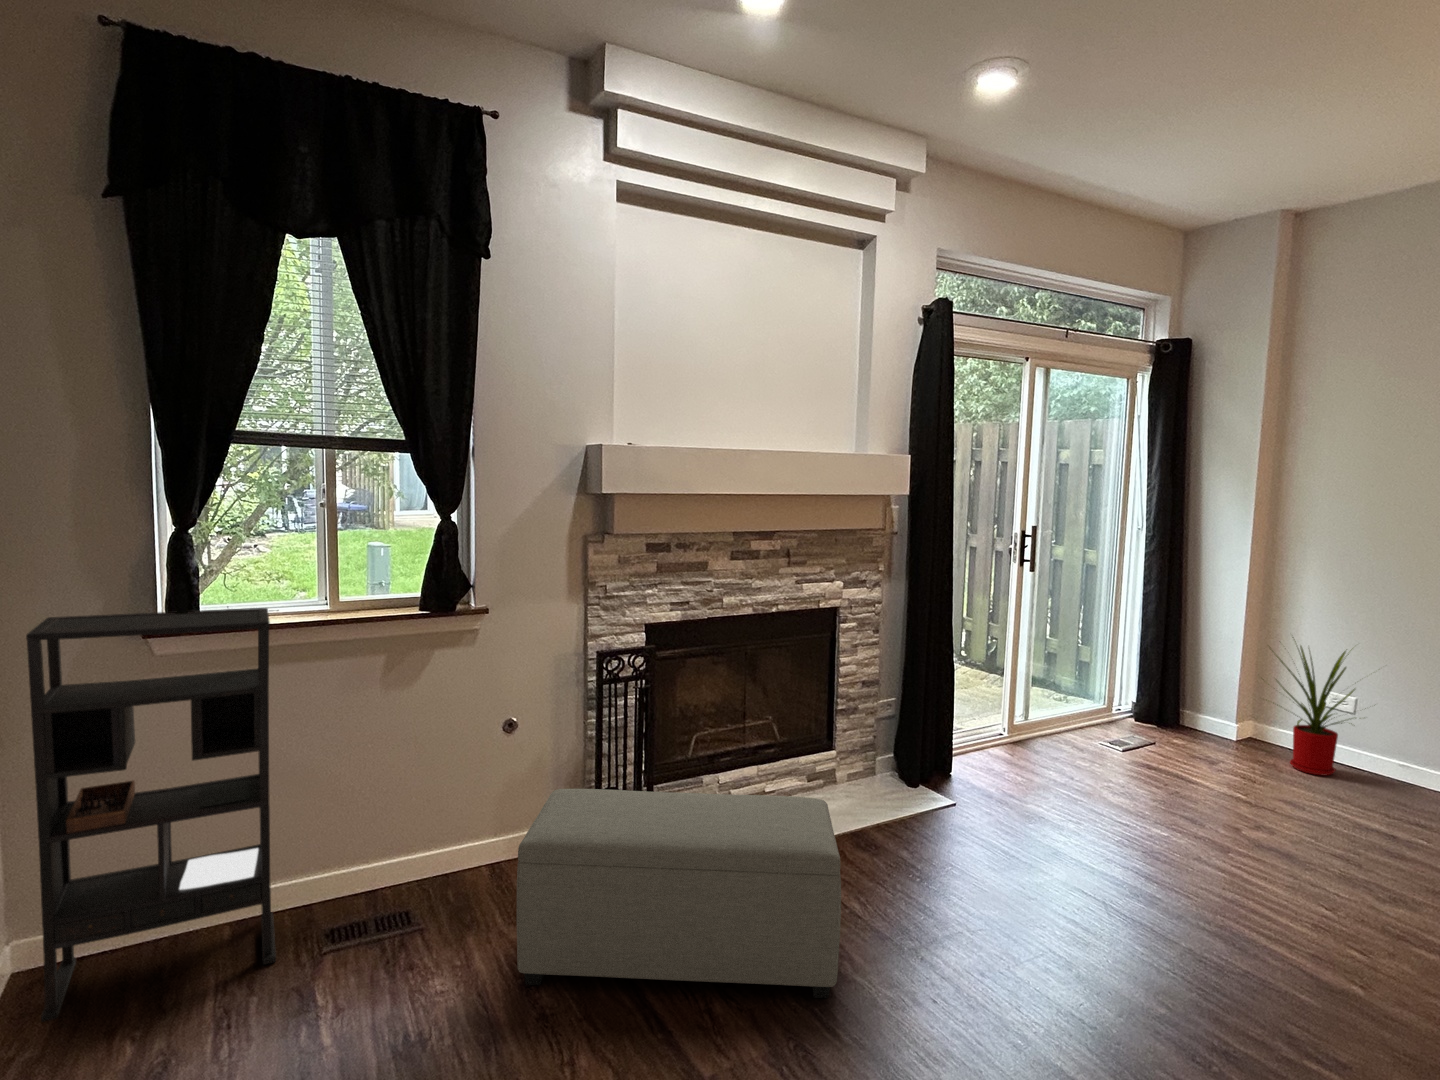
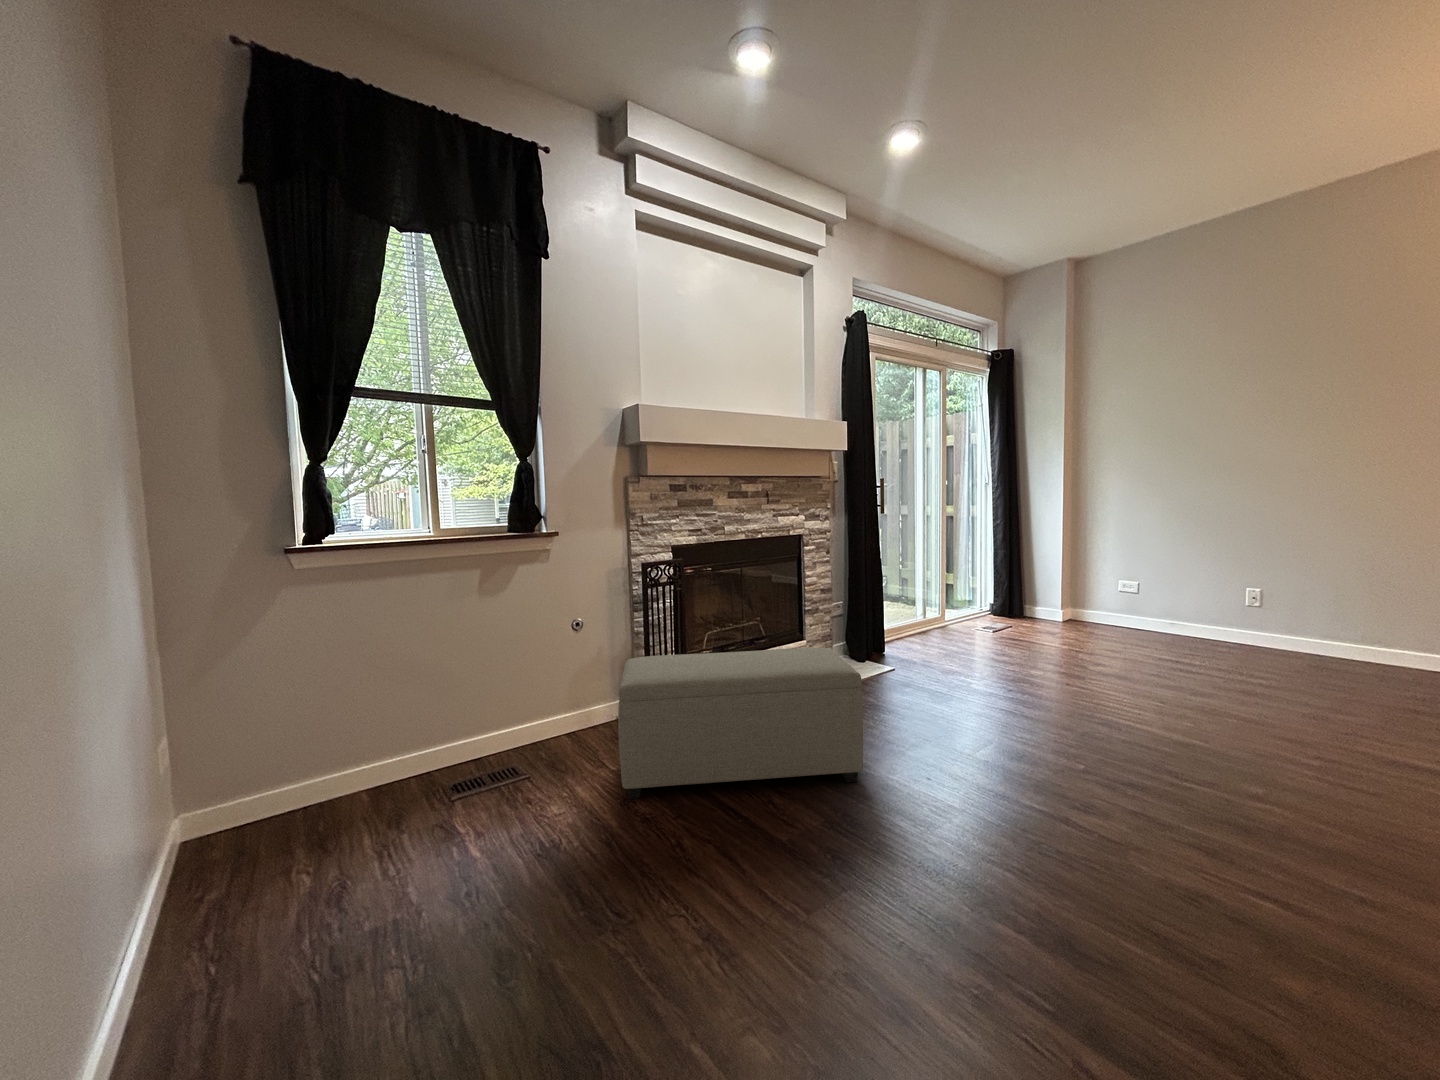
bookshelf: present [26,608,276,1022] -> none [203,528,419,867]
house plant: present [1277,646,1355,776] -> none [1078,542,1162,635]

